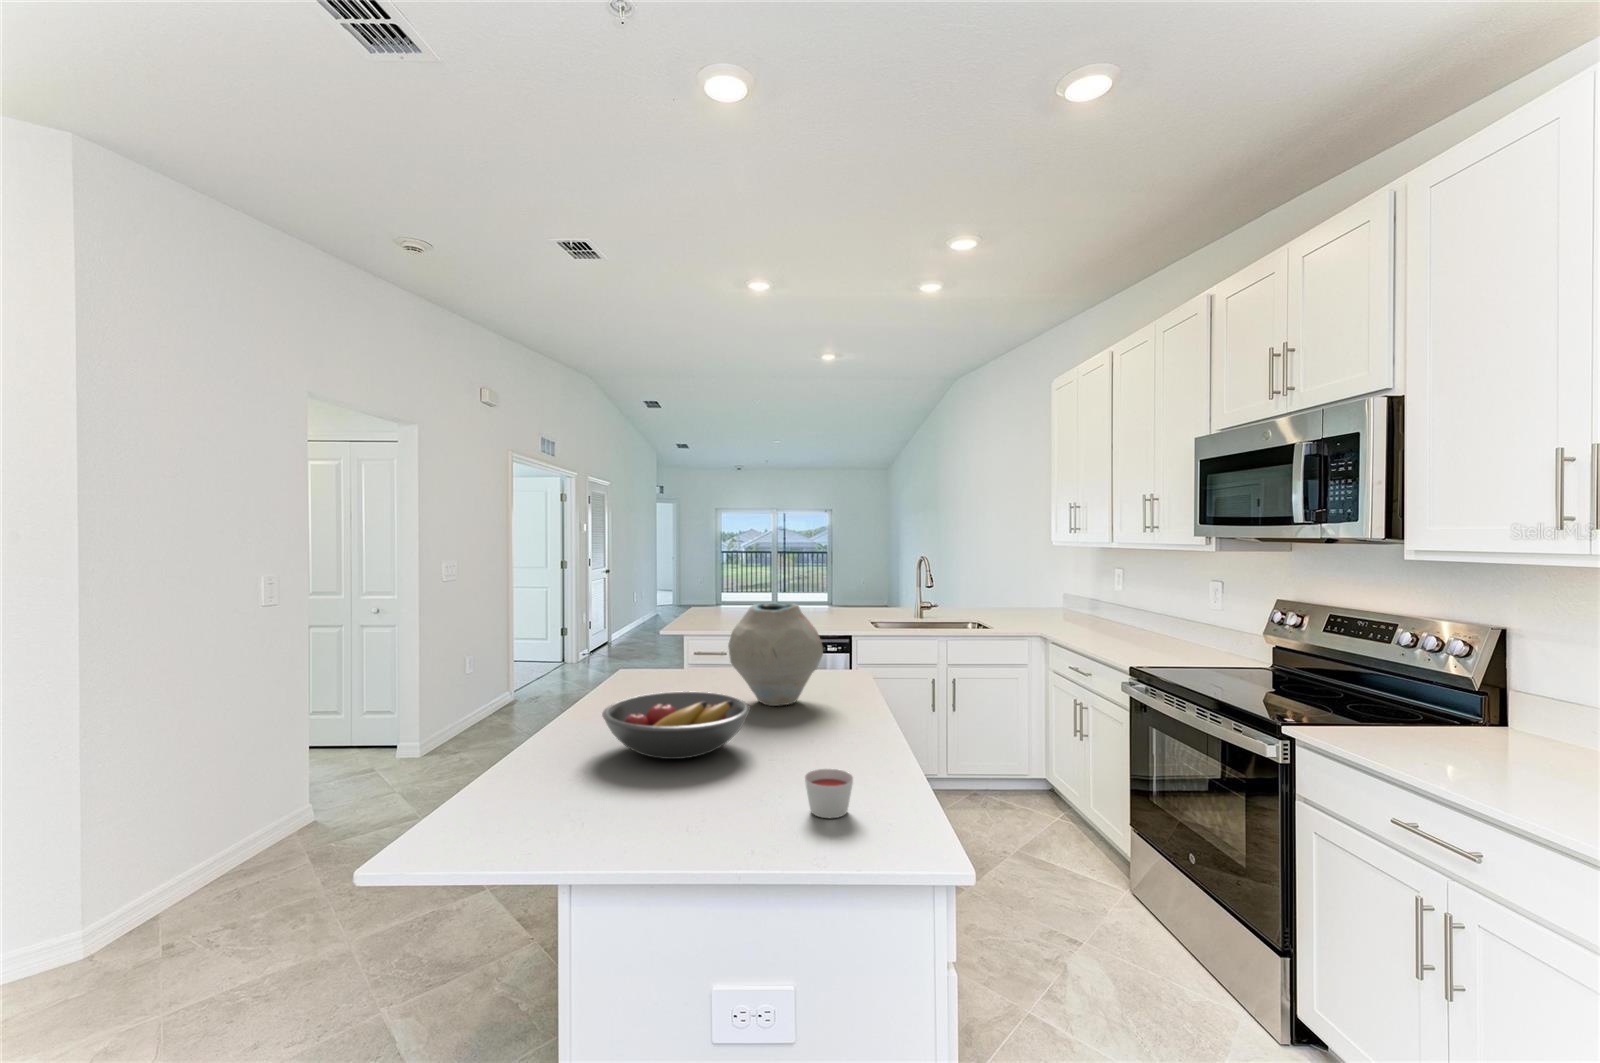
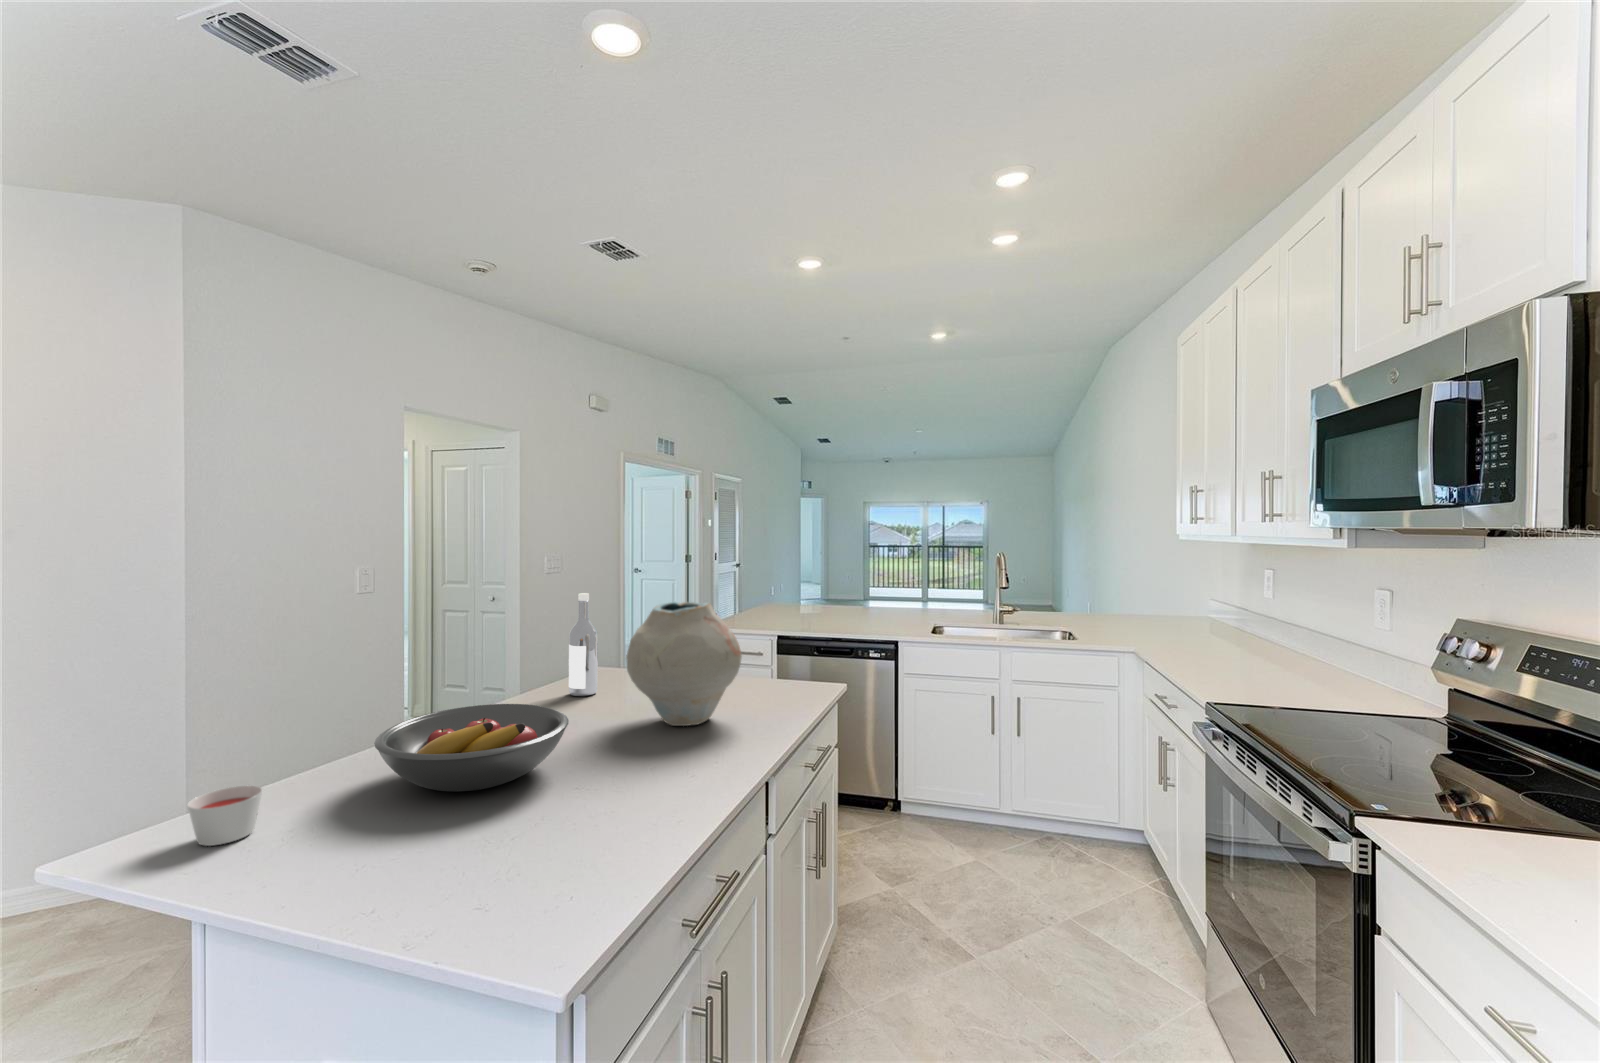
wine bottle: none [638,599,663,691] -> present [569,593,598,696]
candle: present [805,769,853,818] -> present [188,785,262,846]

